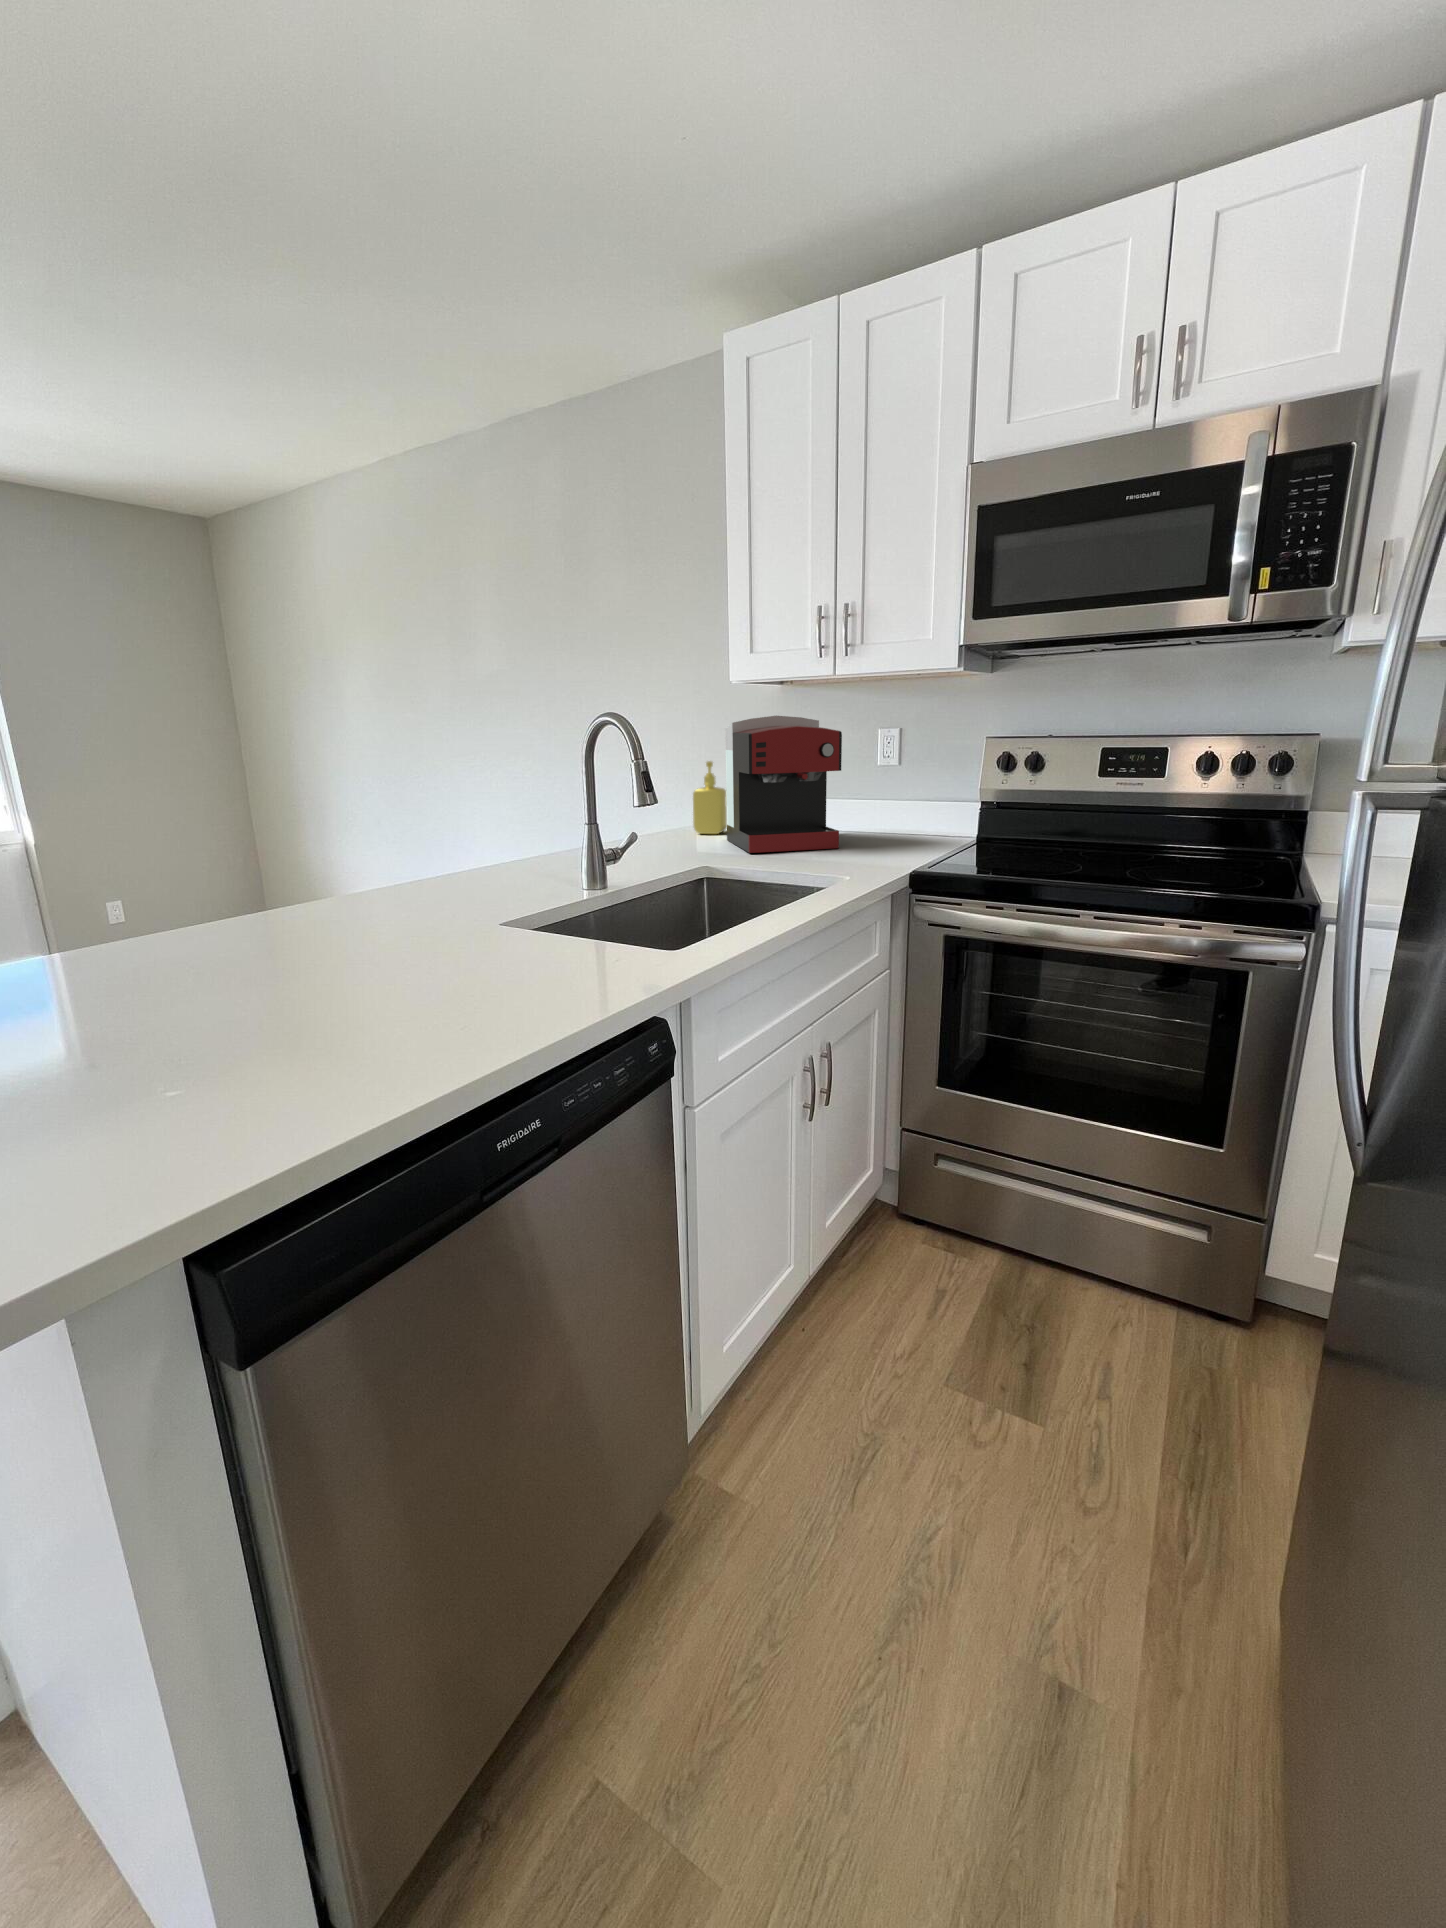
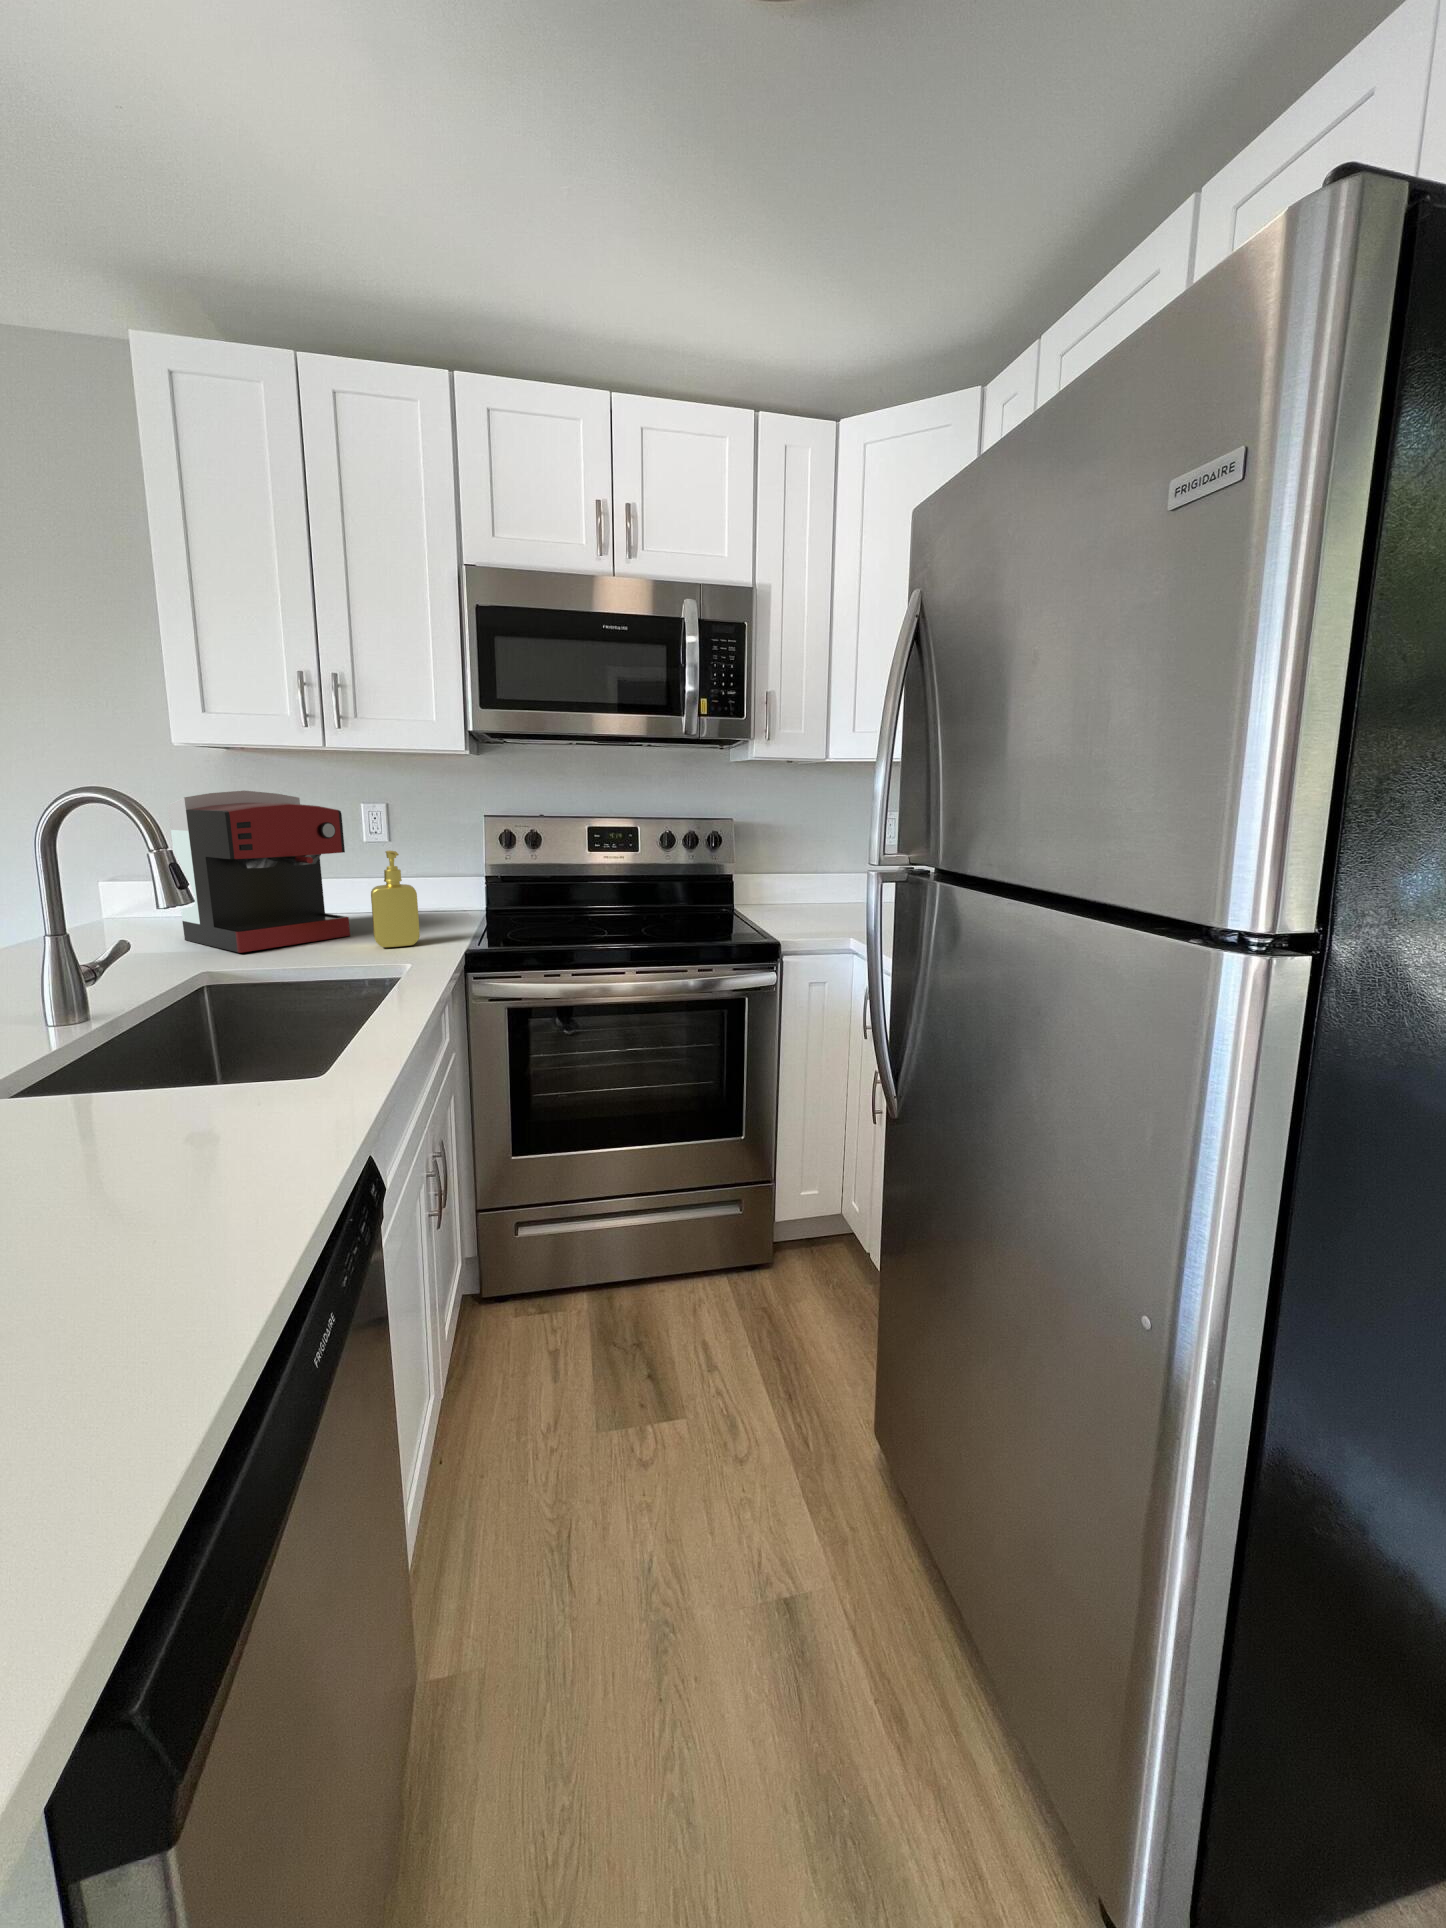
soap dispenser: present [693,761,727,834] -> present [371,851,420,948]

